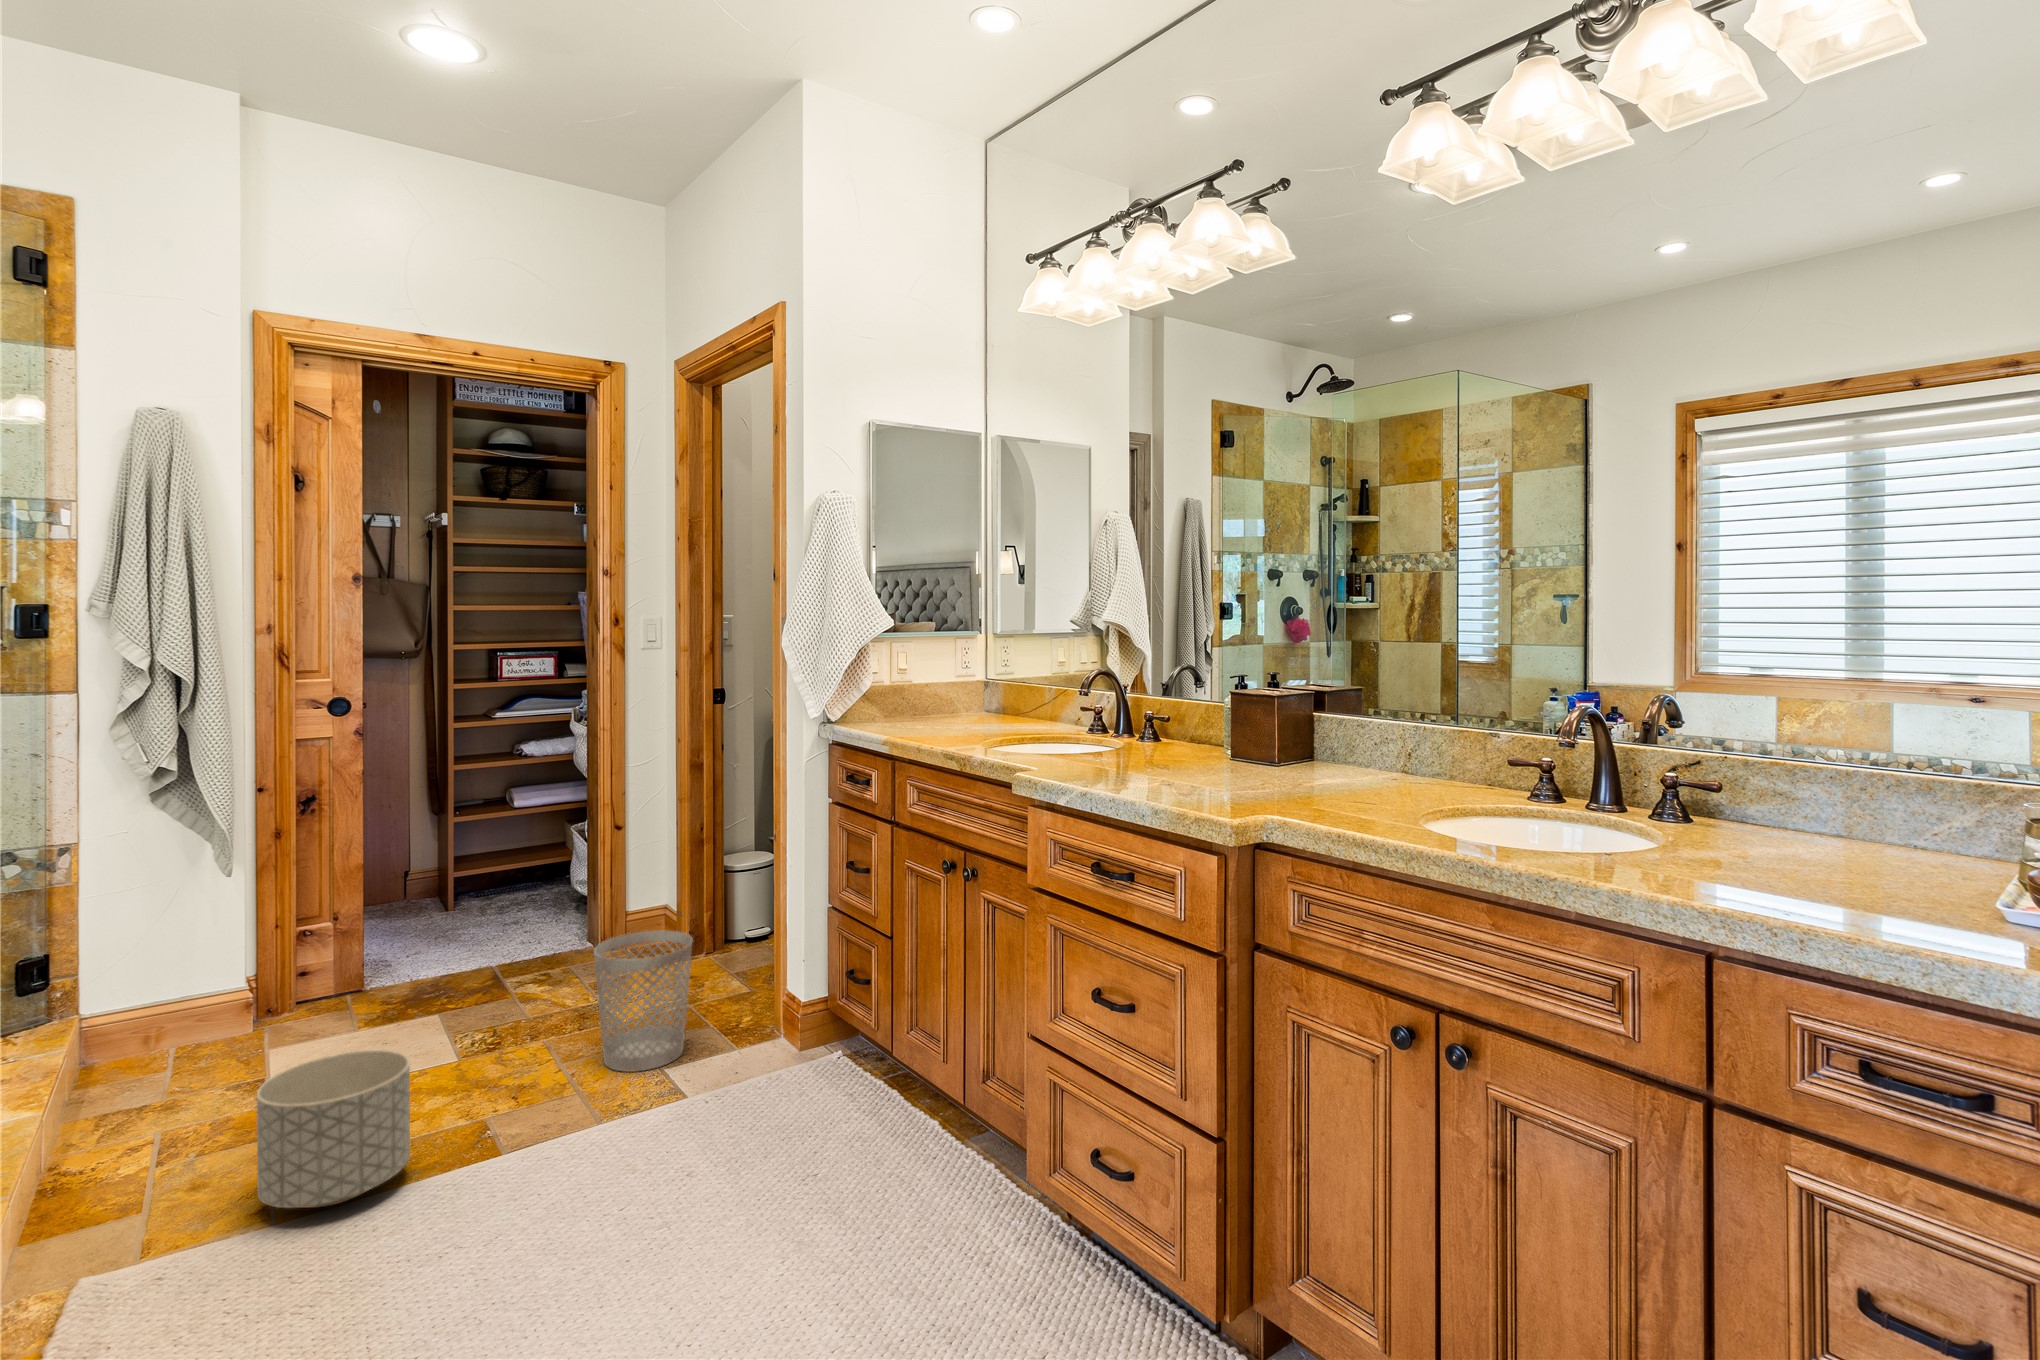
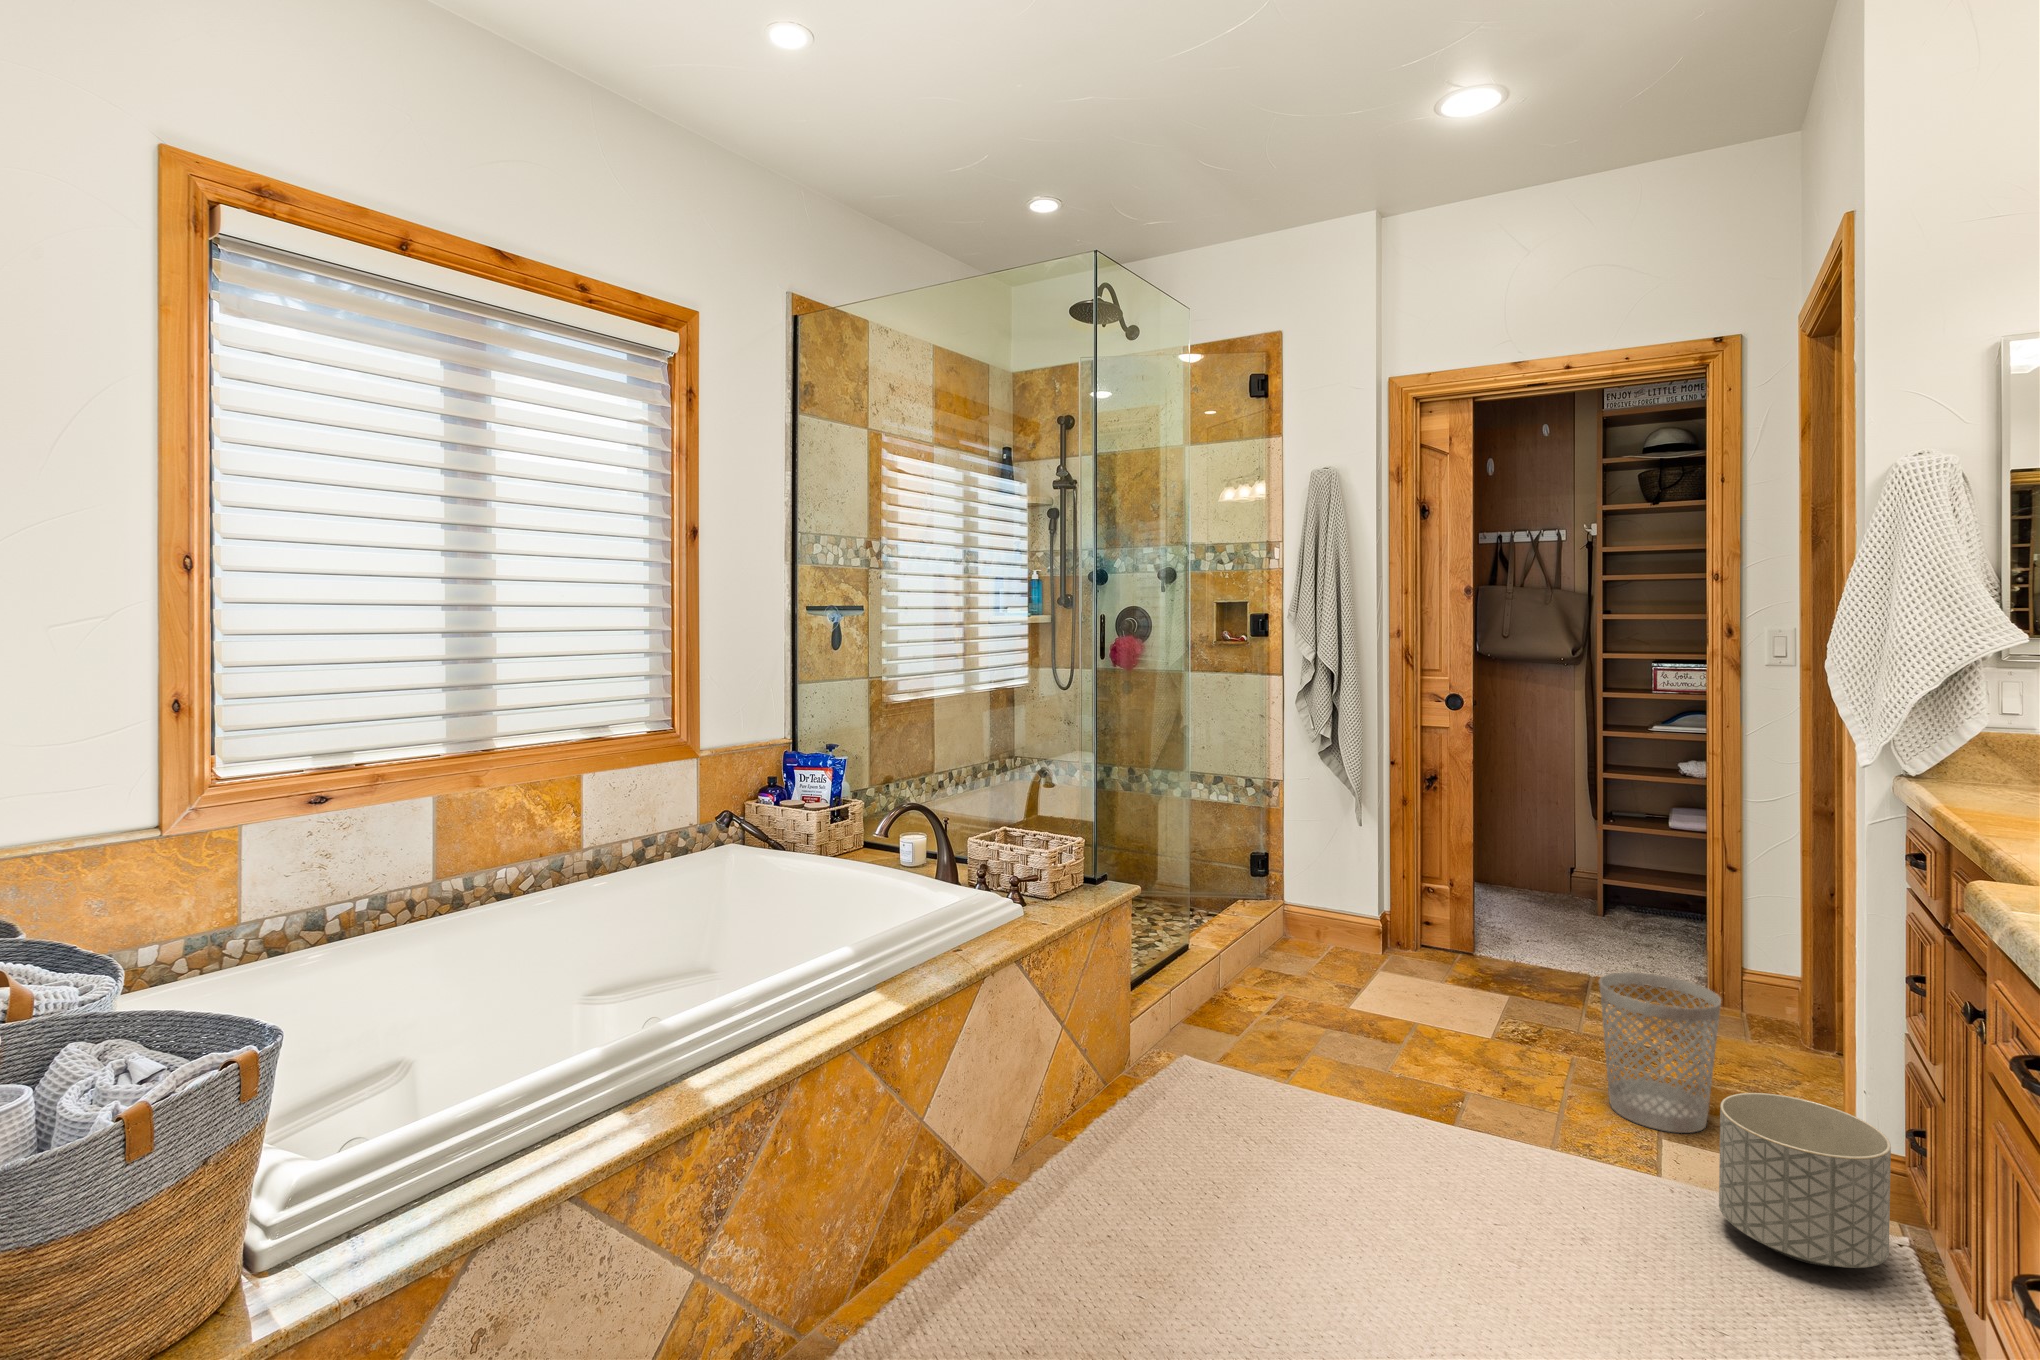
planter: present [257,1050,410,1208] -> present [1719,1093,1891,1268]

